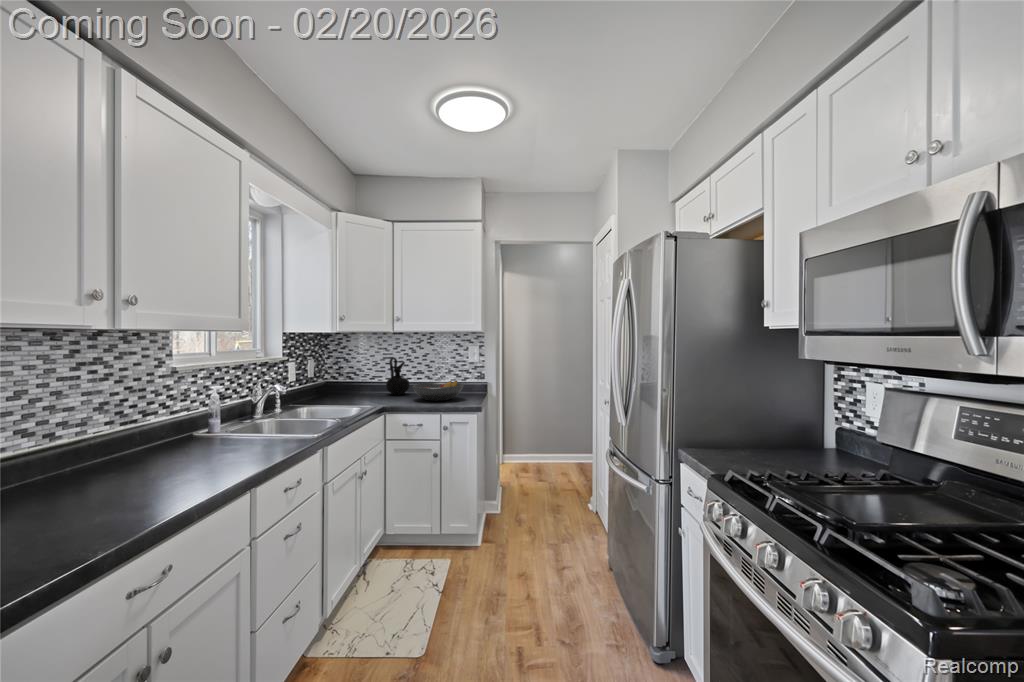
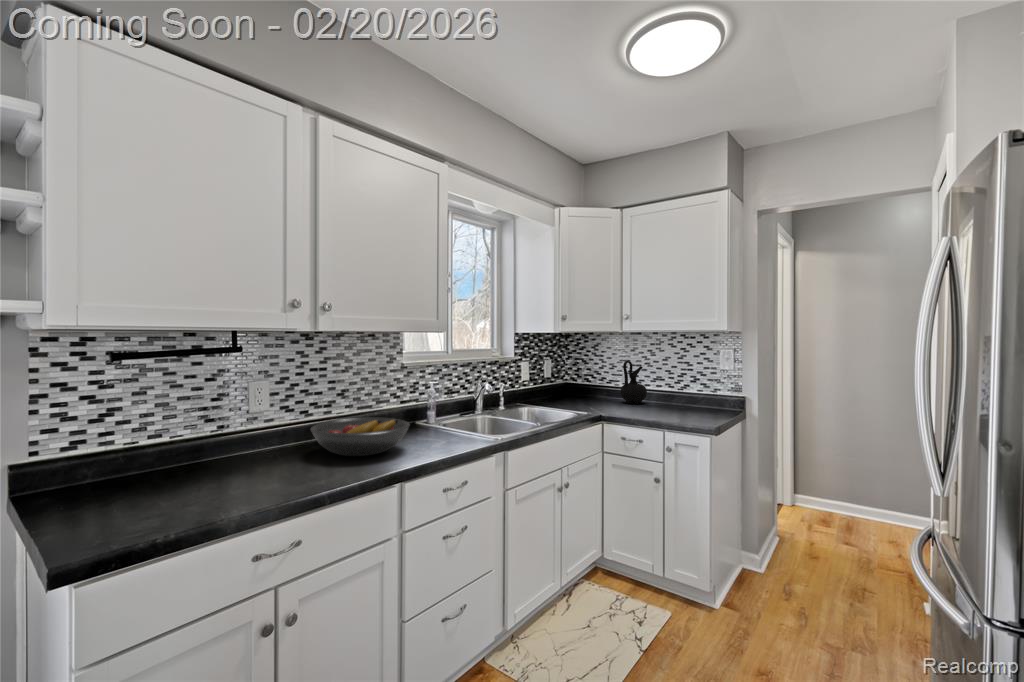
fruit bowl: present [412,380,464,401] -> present [311,417,410,456]

